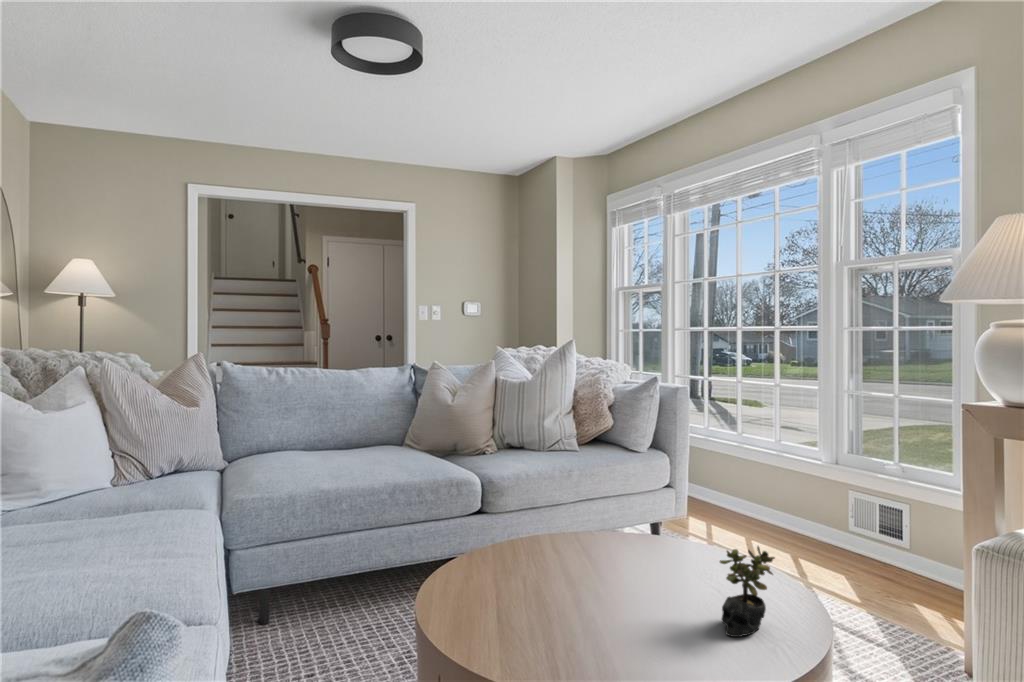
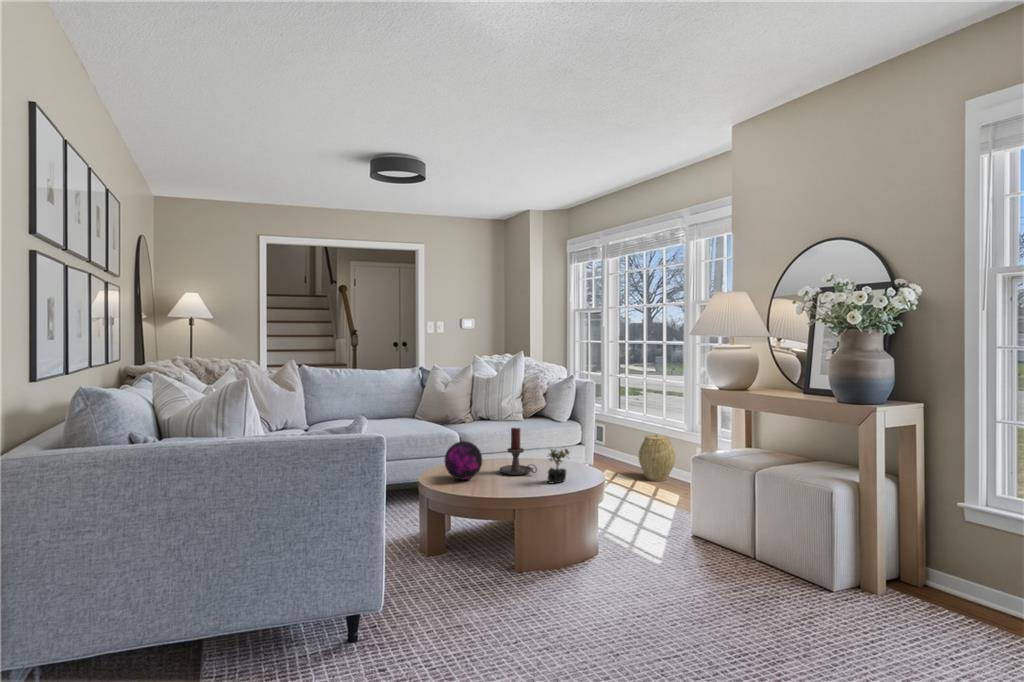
woven basket: none [749,468,808,541] -> present [639,435,675,481]
candle holder: none [592,492,682,600] -> present [500,428,537,475]
decorative orb: none [481,531,567,623] -> present [444,441,482,480]

